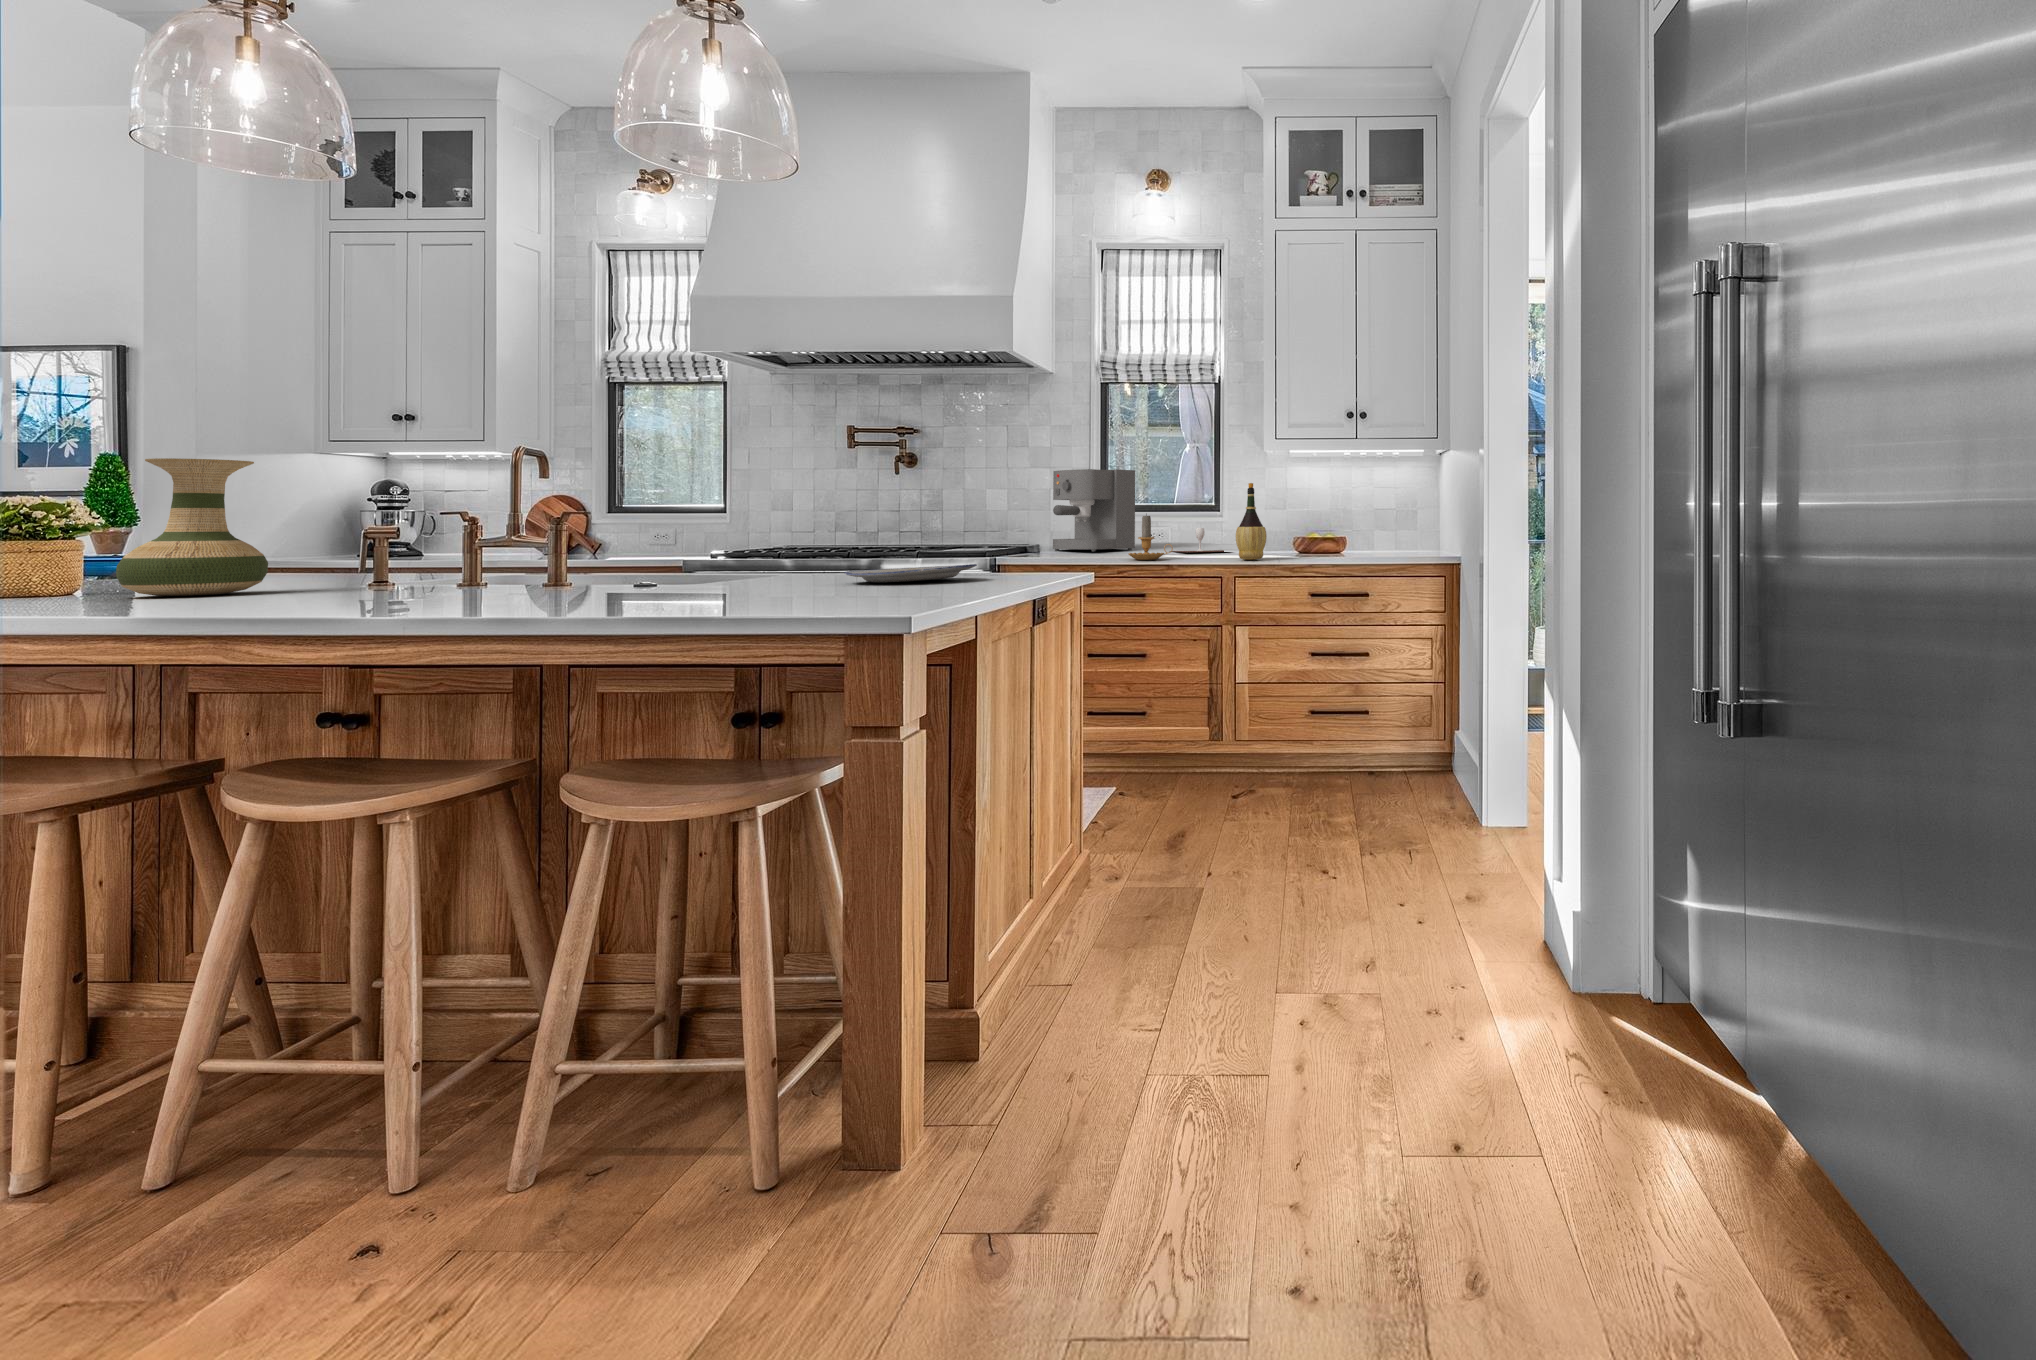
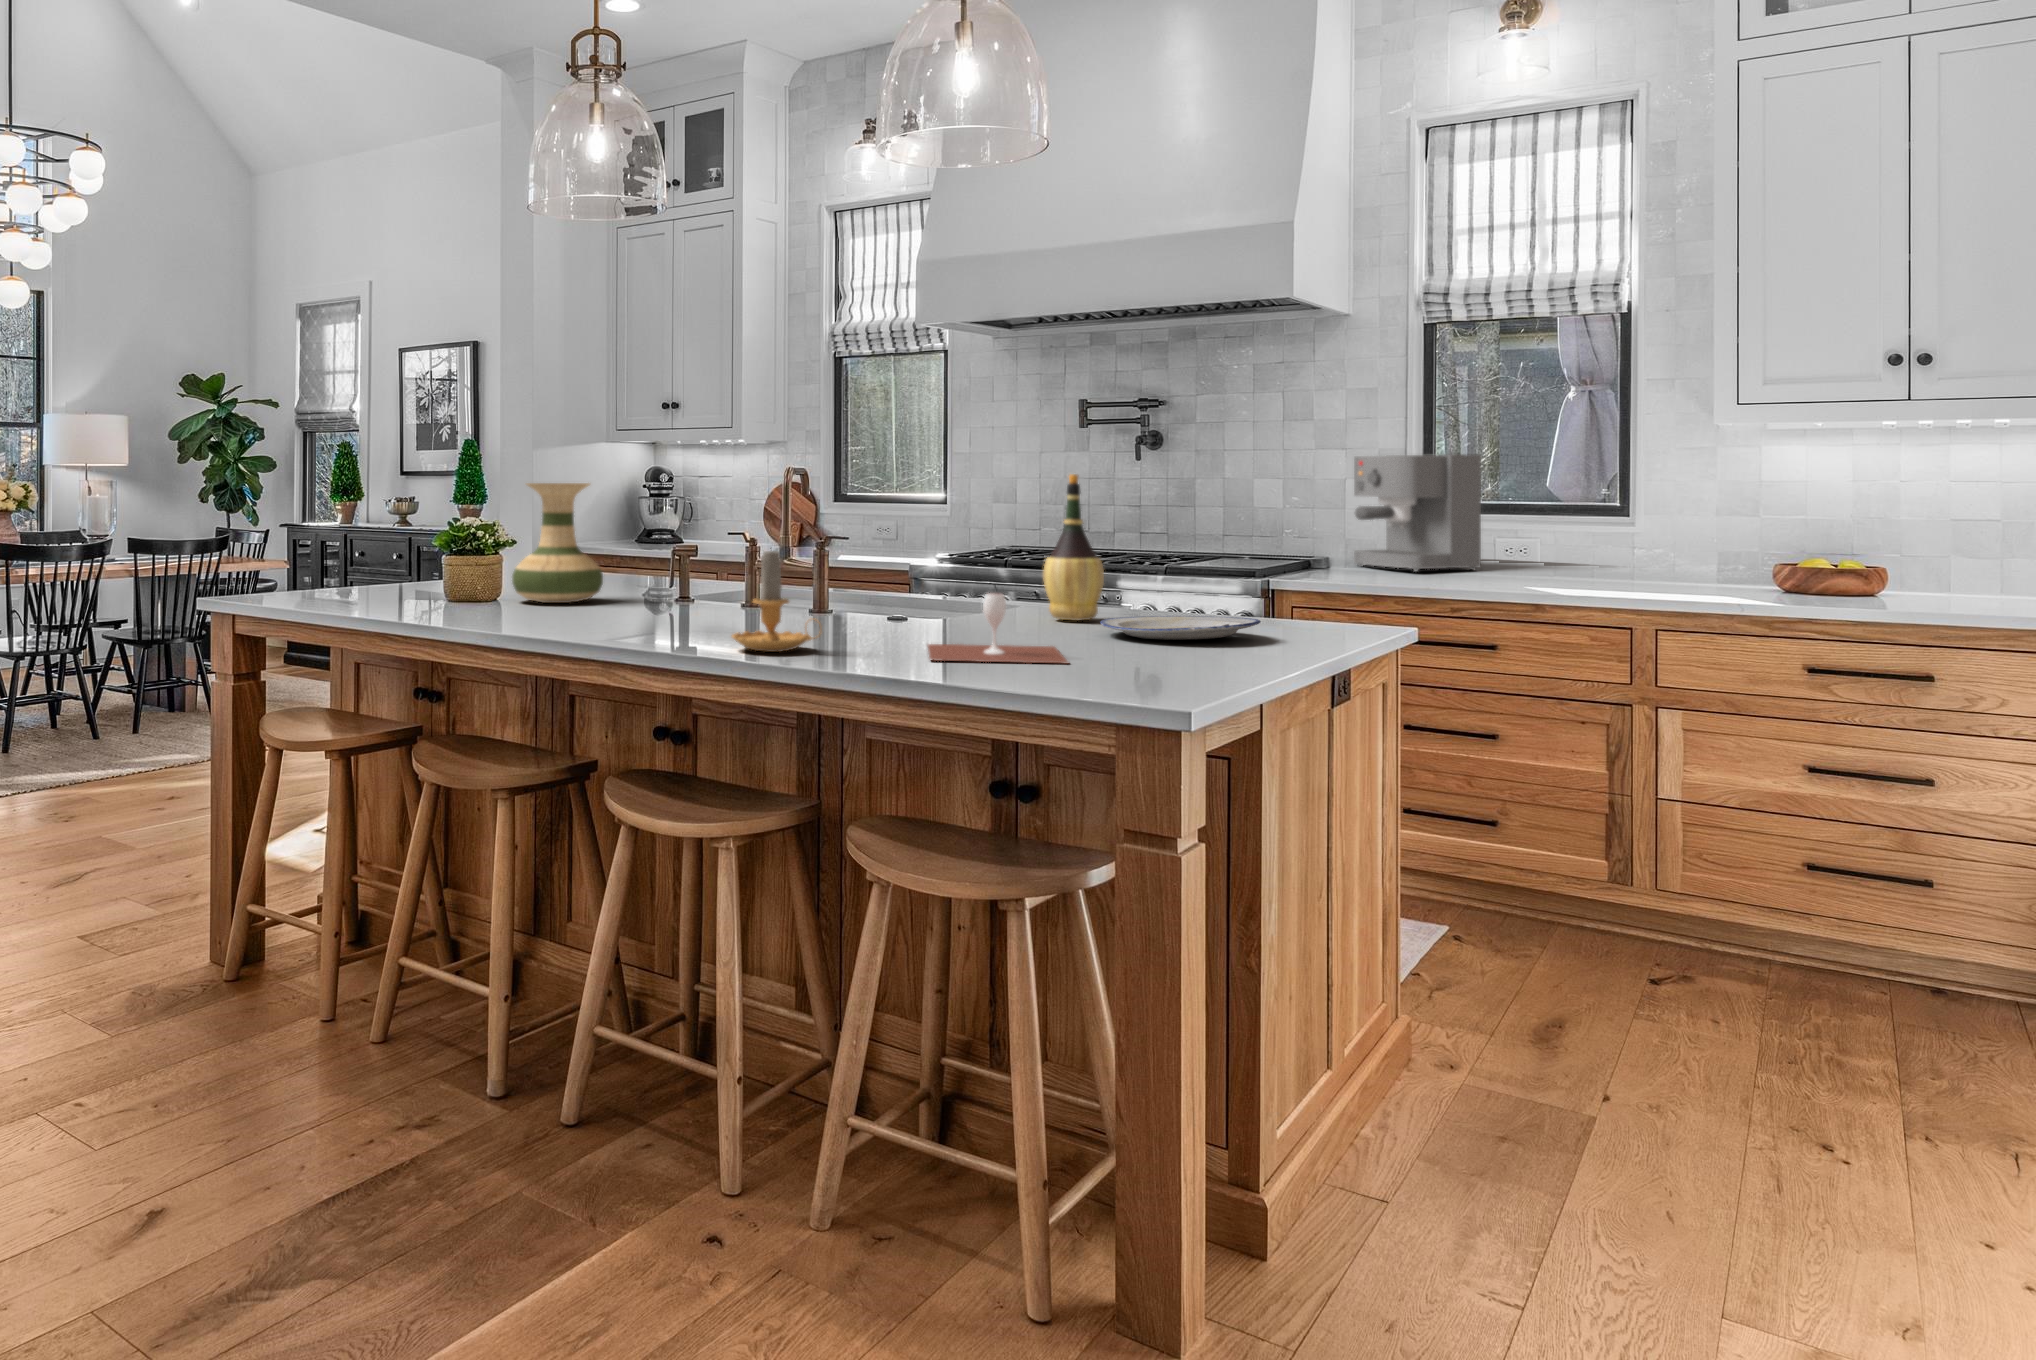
wine bottle: present [1236,483,1267,560] -> present [1043,474,1104,620]
candle: present [1128,515,1173,560] -> present [732,548,814,652]
wine glass: present [1174,528,1224,552] -> present [928,593,1068,663]

